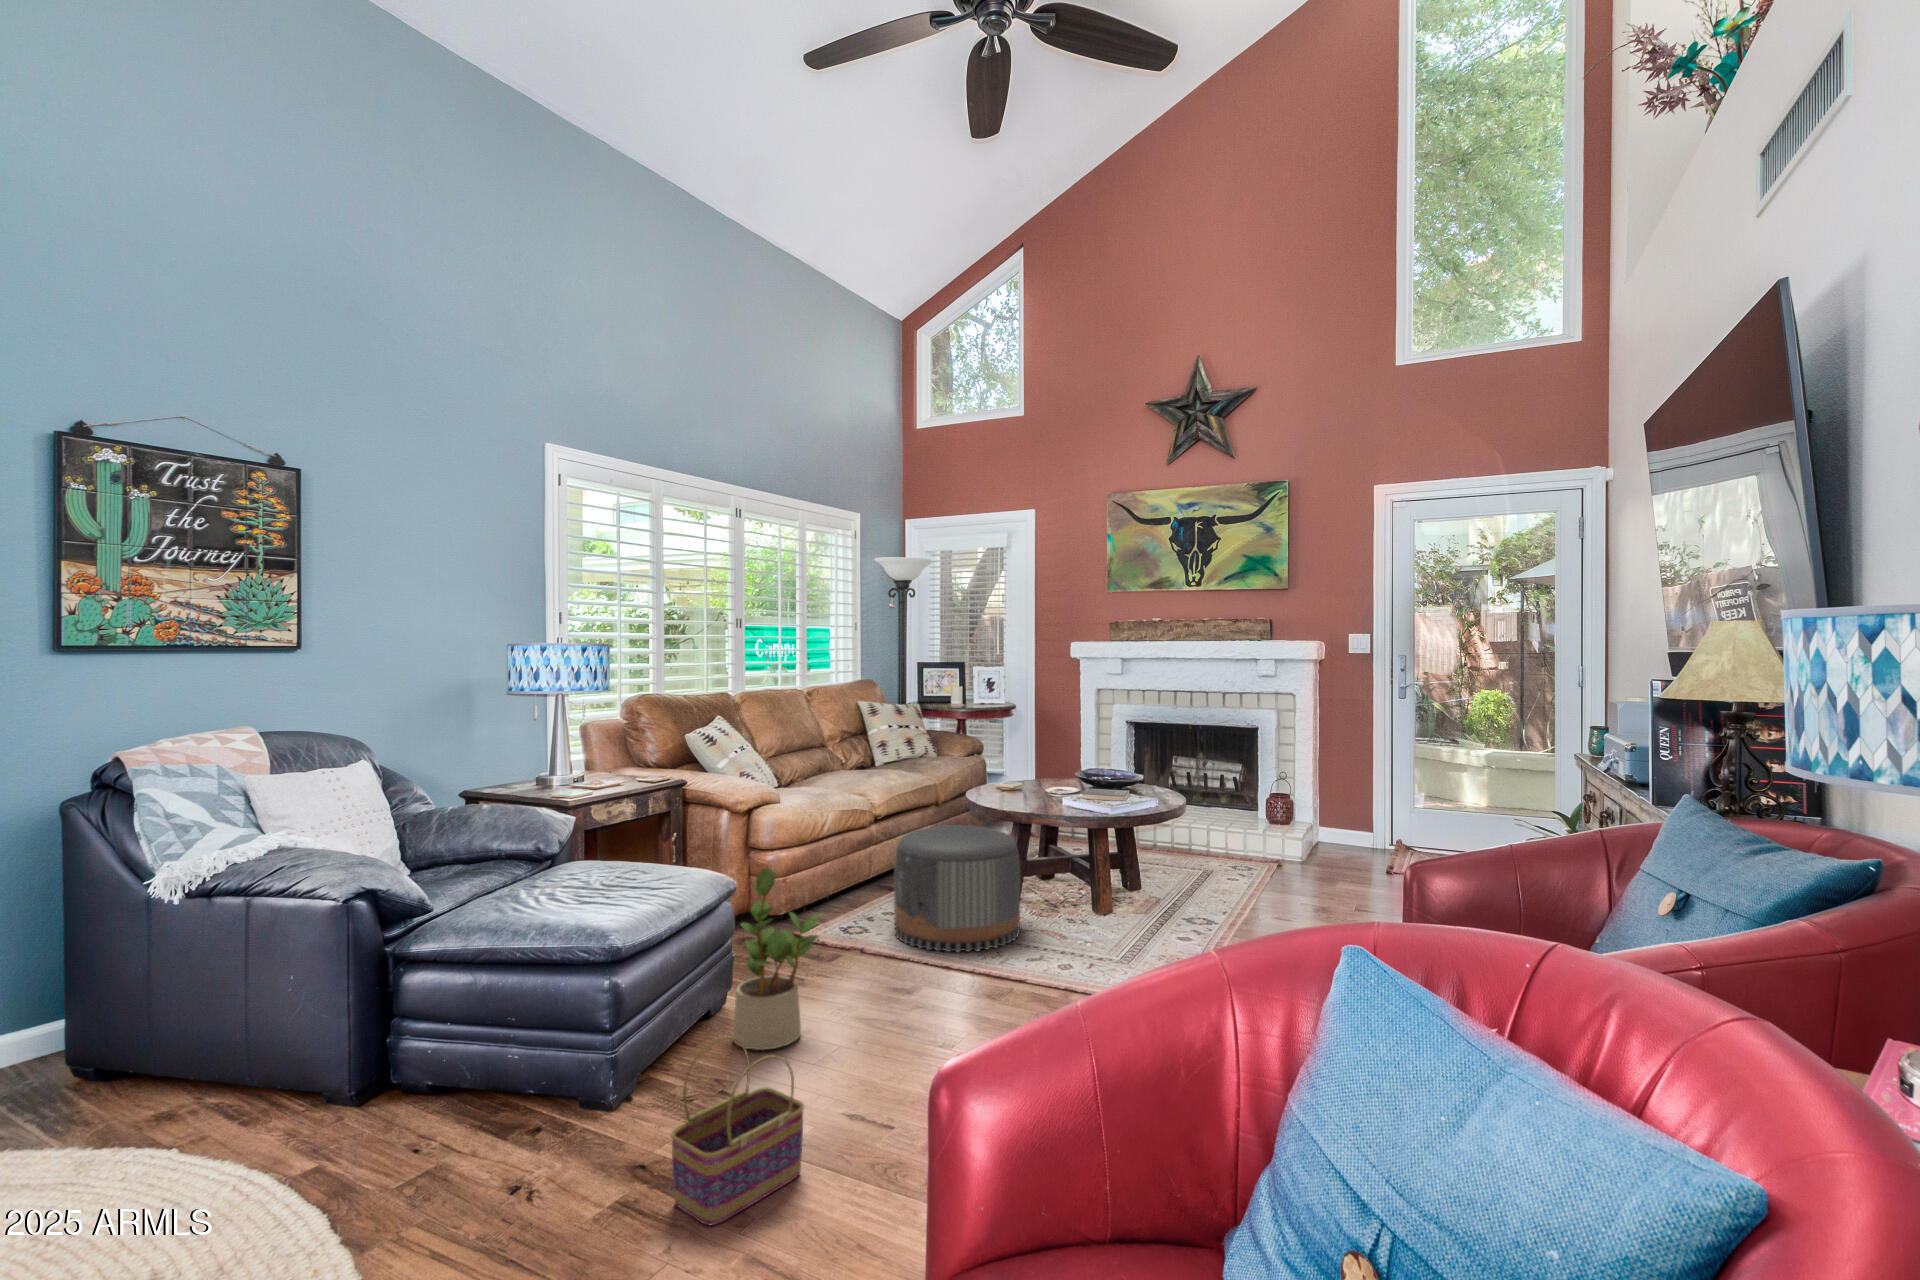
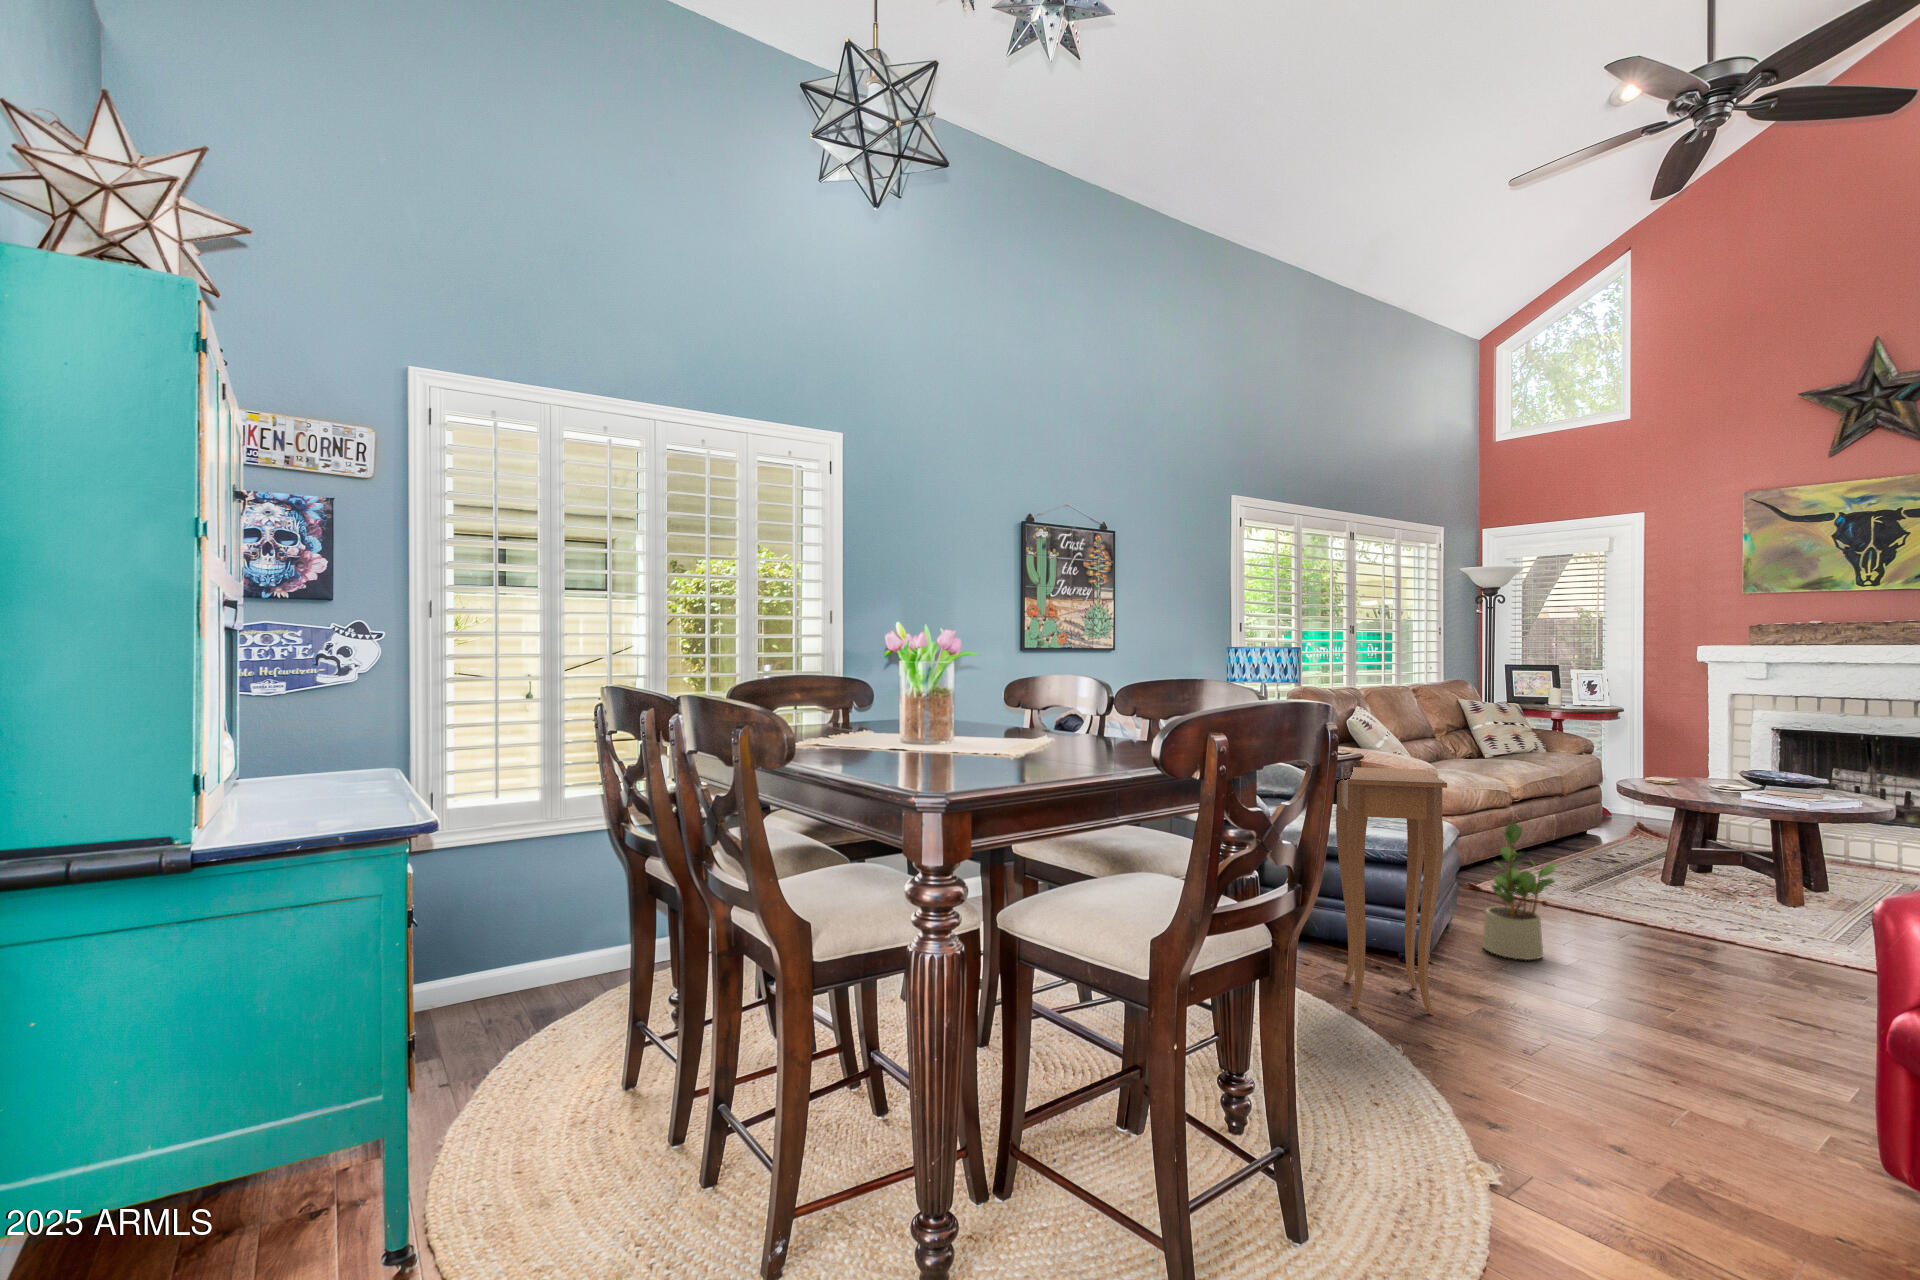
side table: none [411,816,592,1214] -> present [1336,767,1447,1015]
pouf: present [894,825,1020,952] -> none [1567,810,1705,921]
basket: present [670,1037,804,1225] -> none [1525,929,1622,1049]

